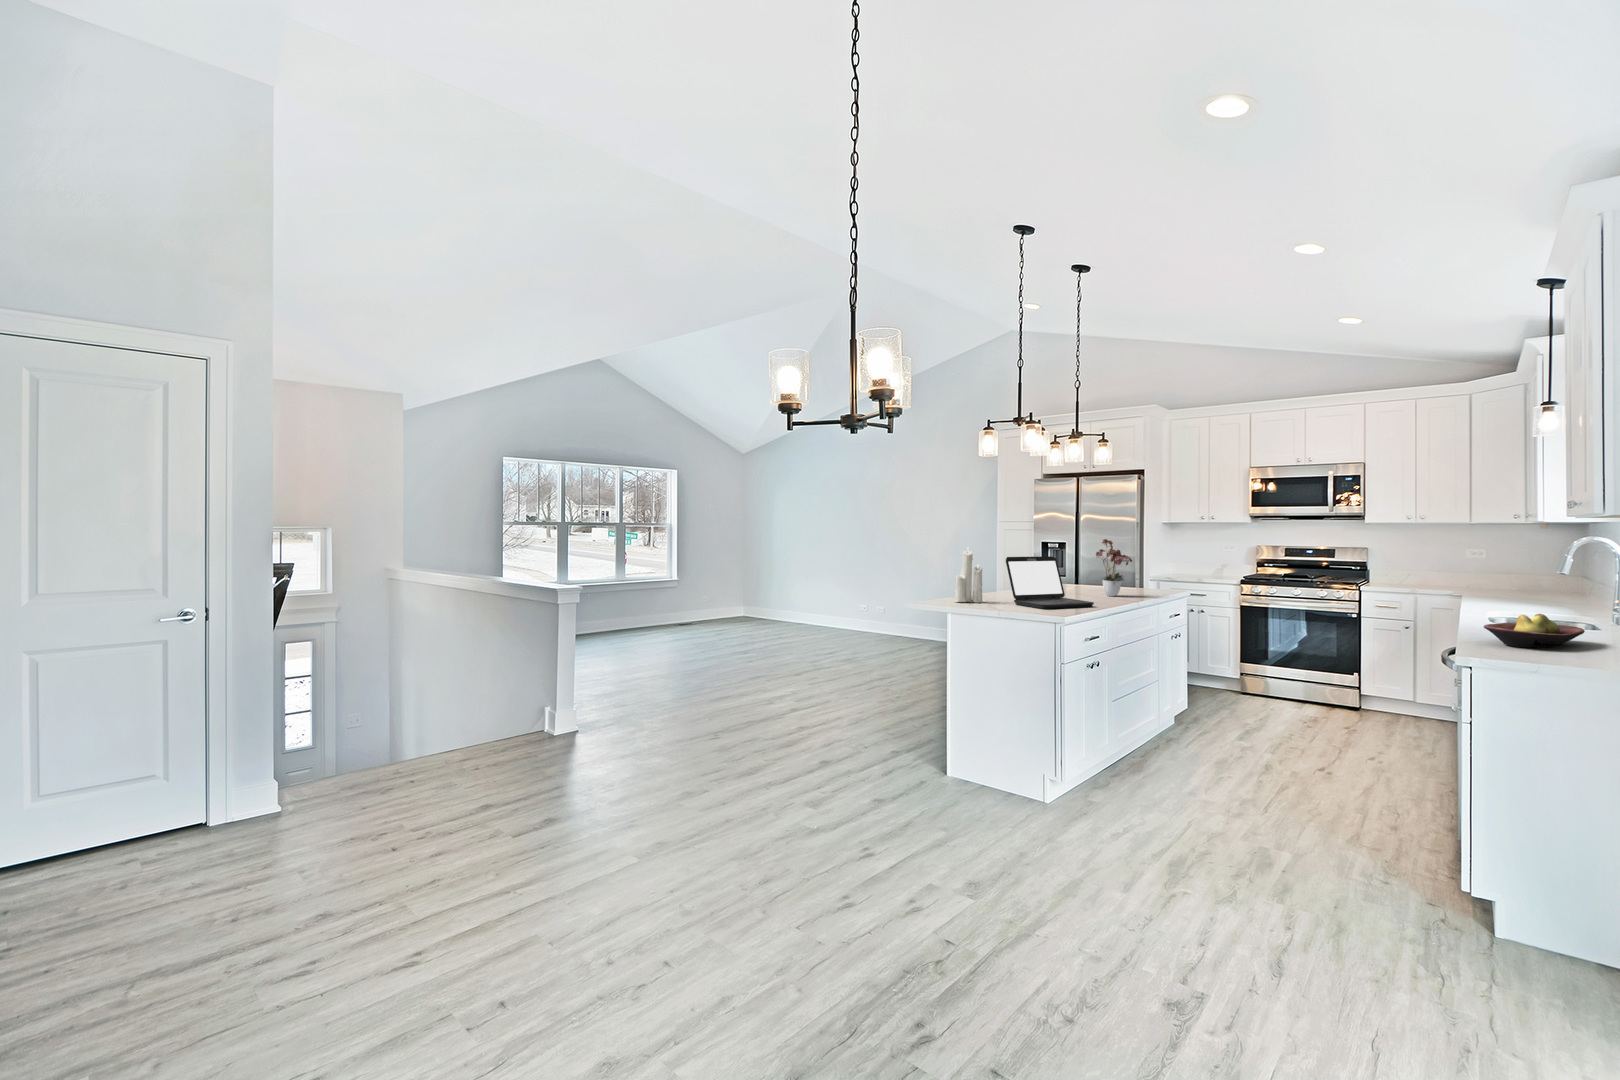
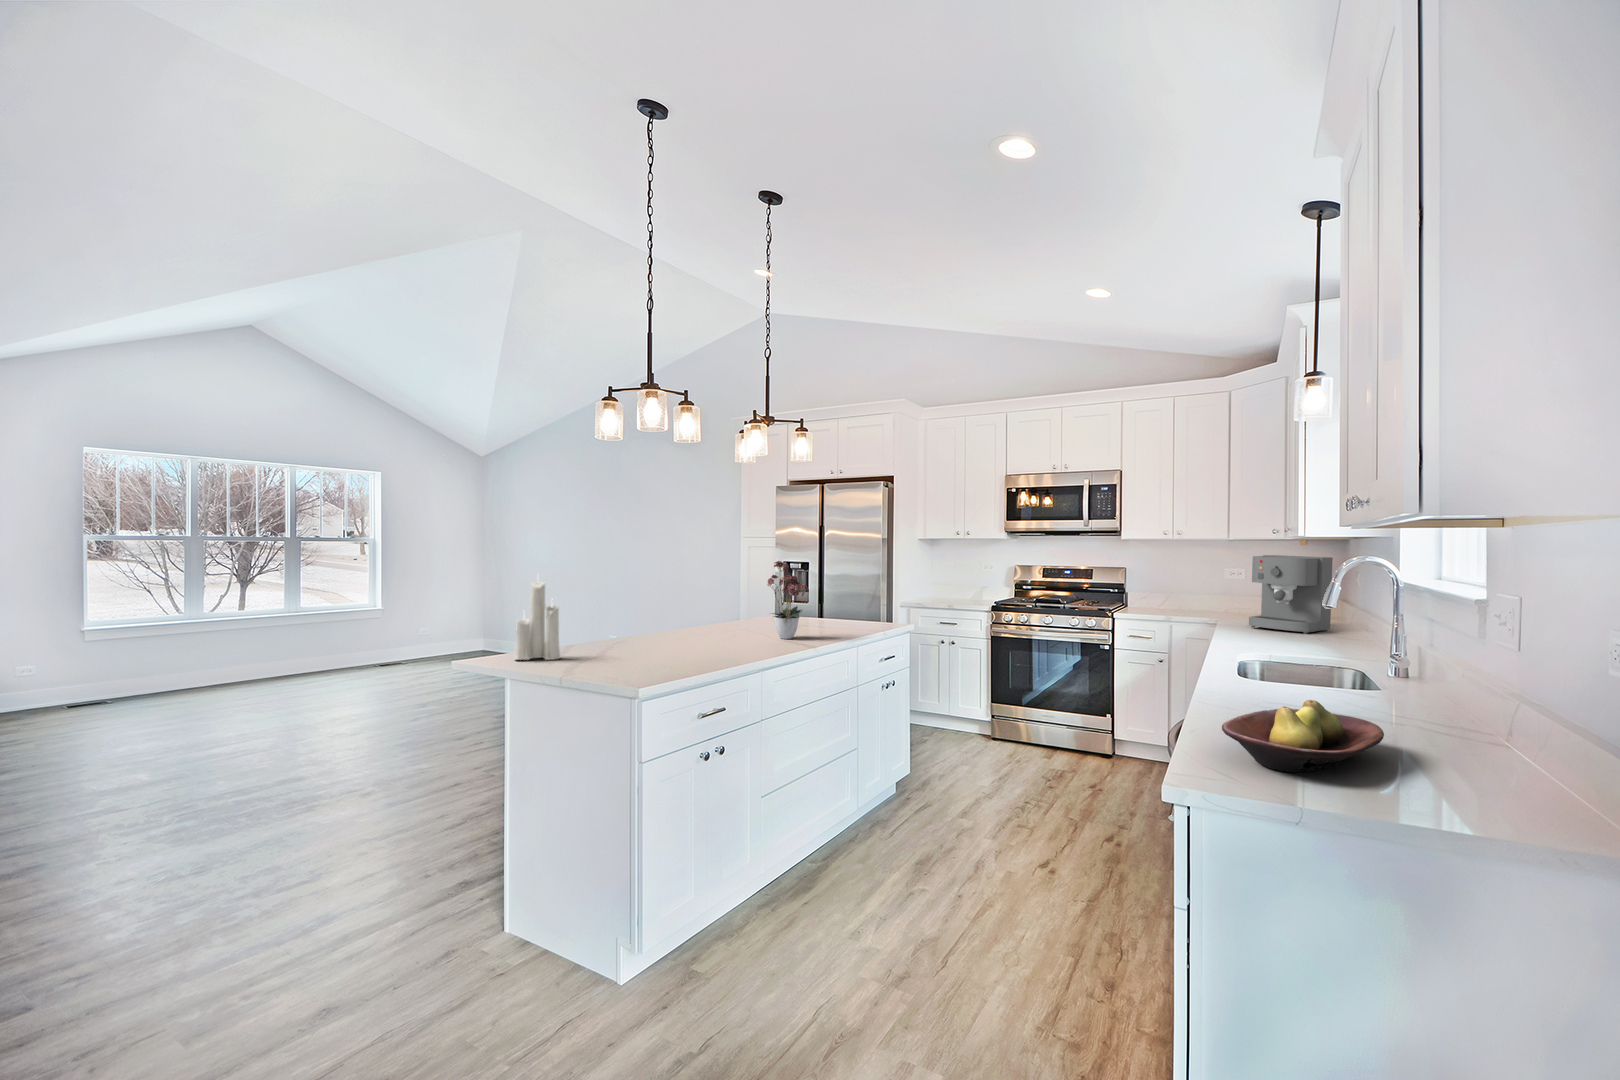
coffee maker: none [1491,536,1568,599] -> present [1249,555,1333,634]
laptop: present [1006,556,1094,609] -> none [593,588,717,673]

